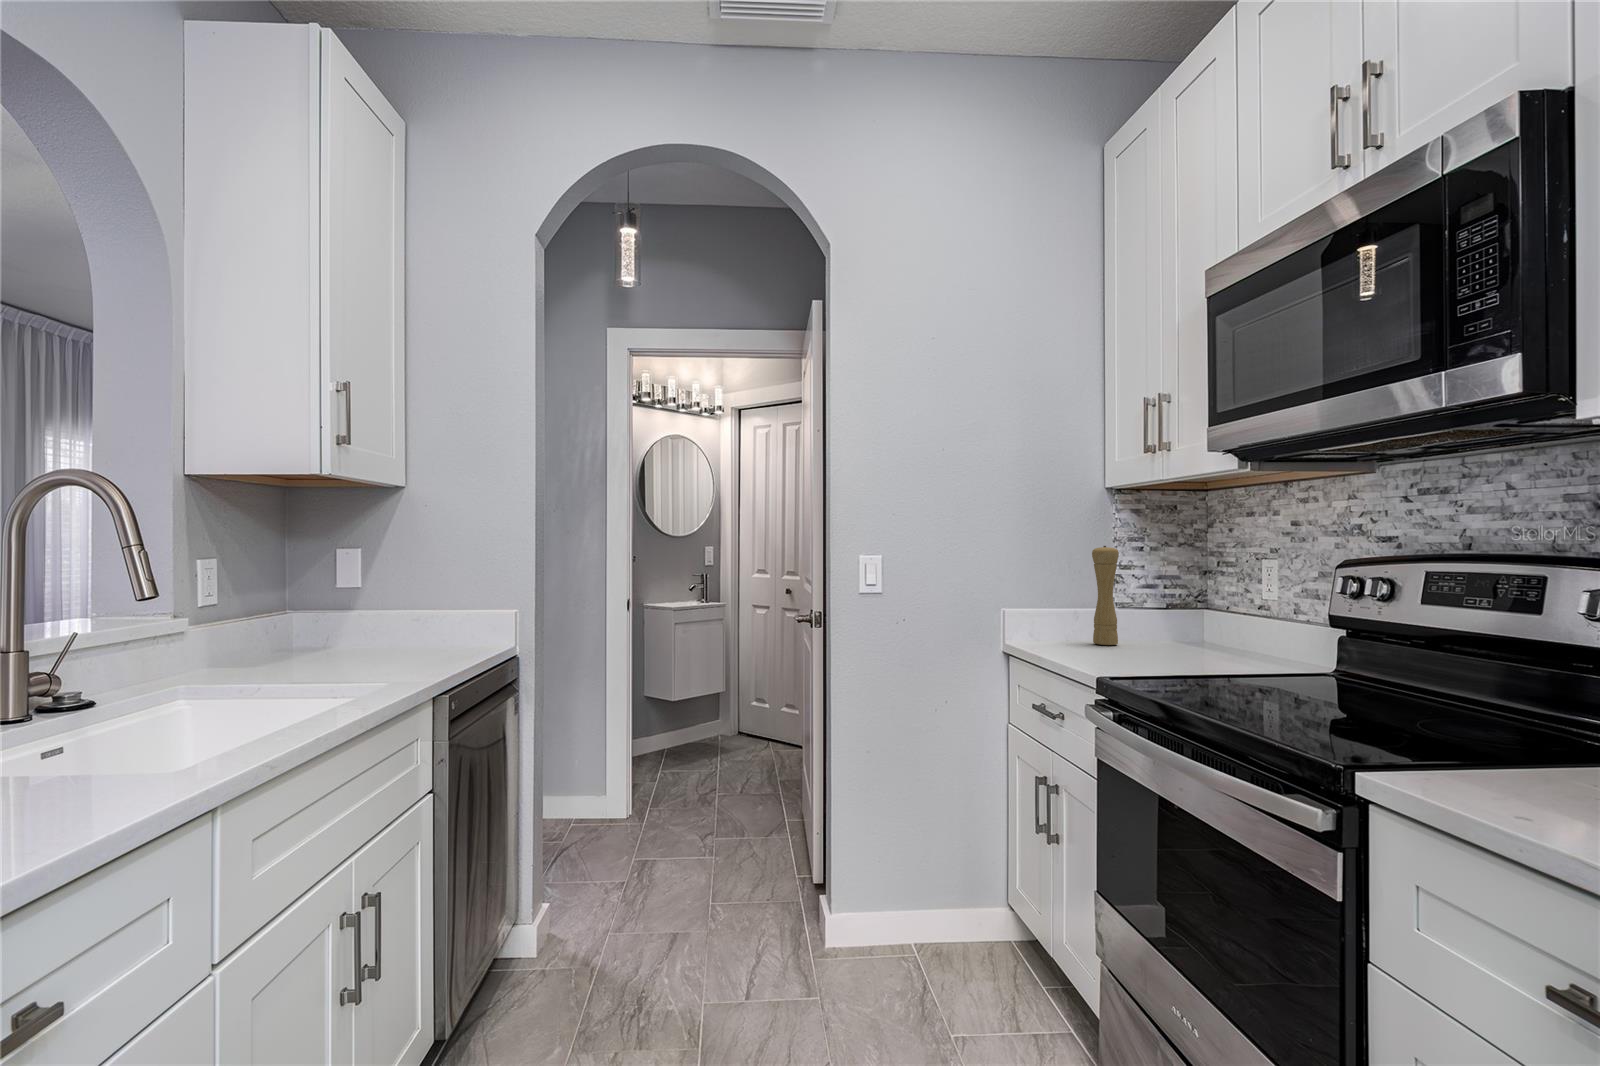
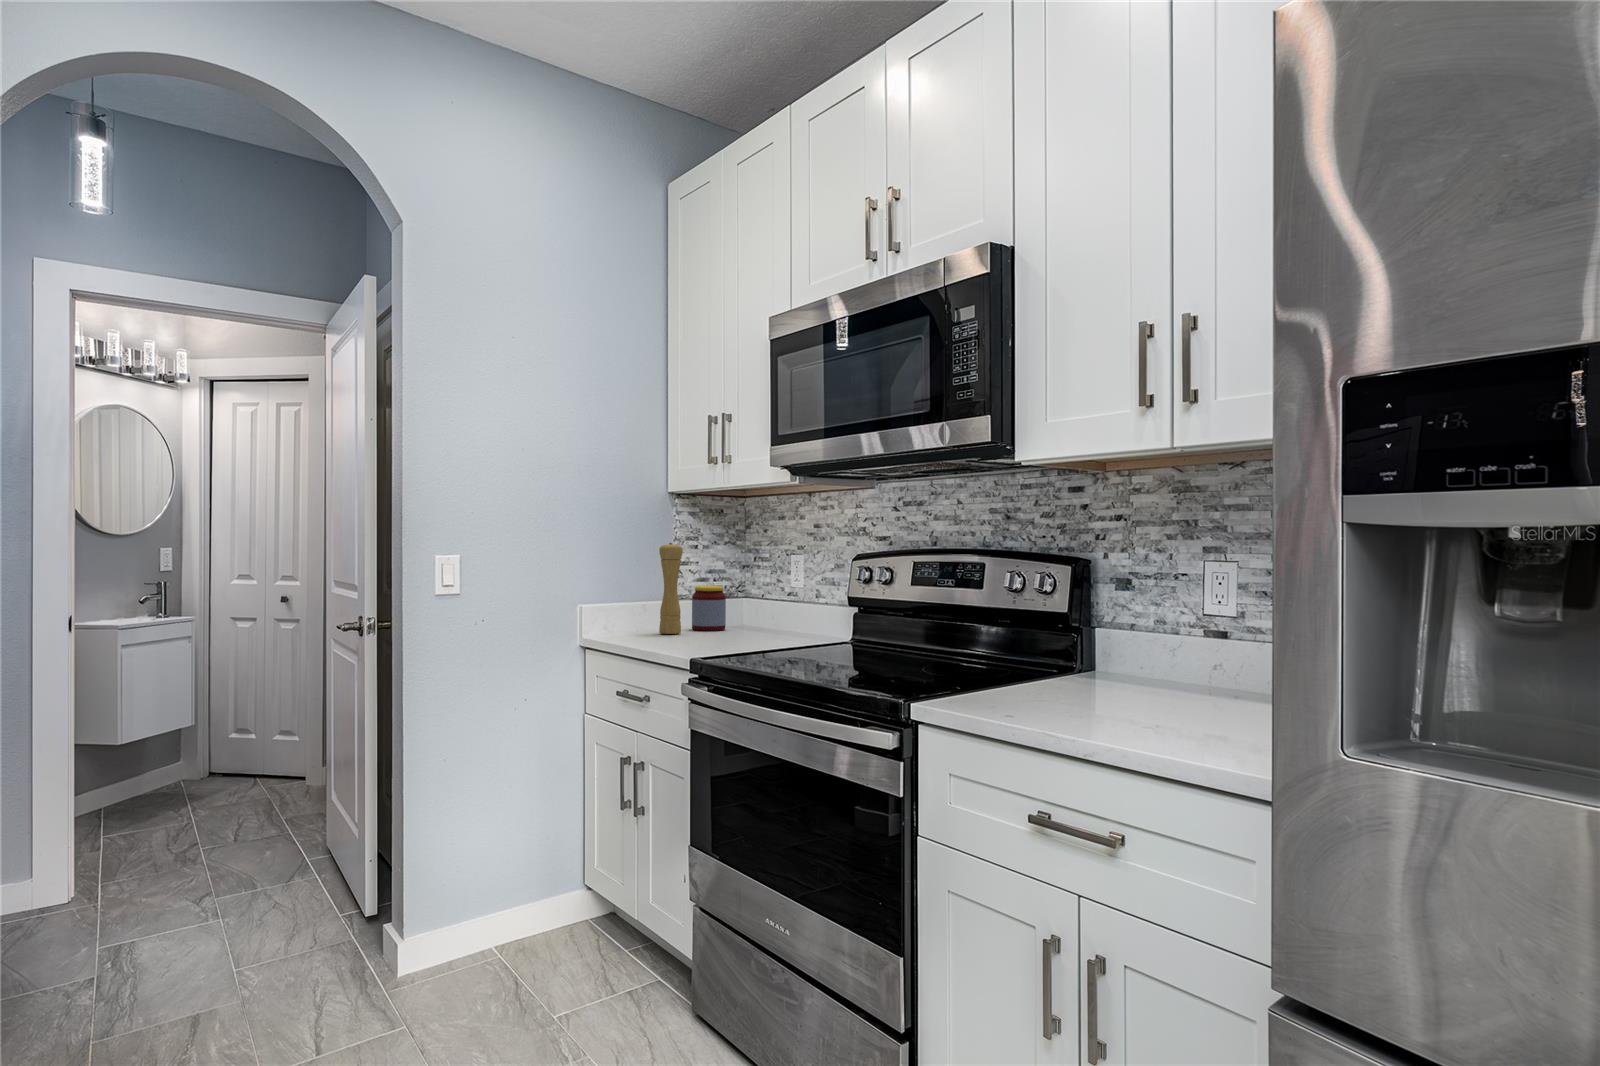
jar: none [1137,593,1178,644] -> present [692,586,726,631]

